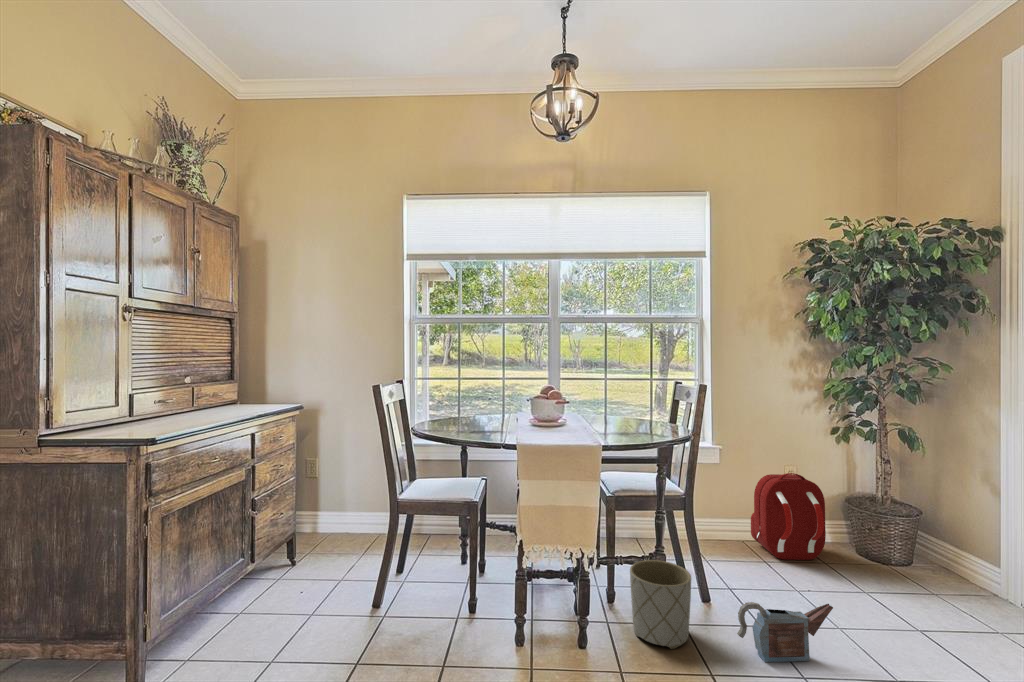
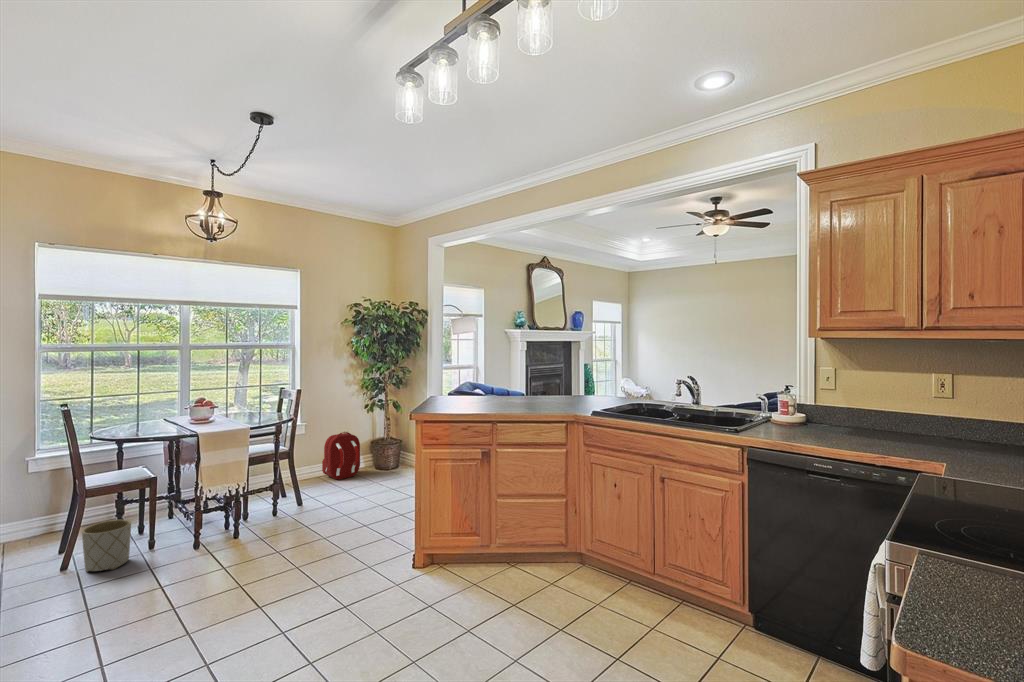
planter: present [630,560,691,649] -> present [82,520,131,572]
watering can: present [737,602,833,662] -> none [316,483,357,515]

